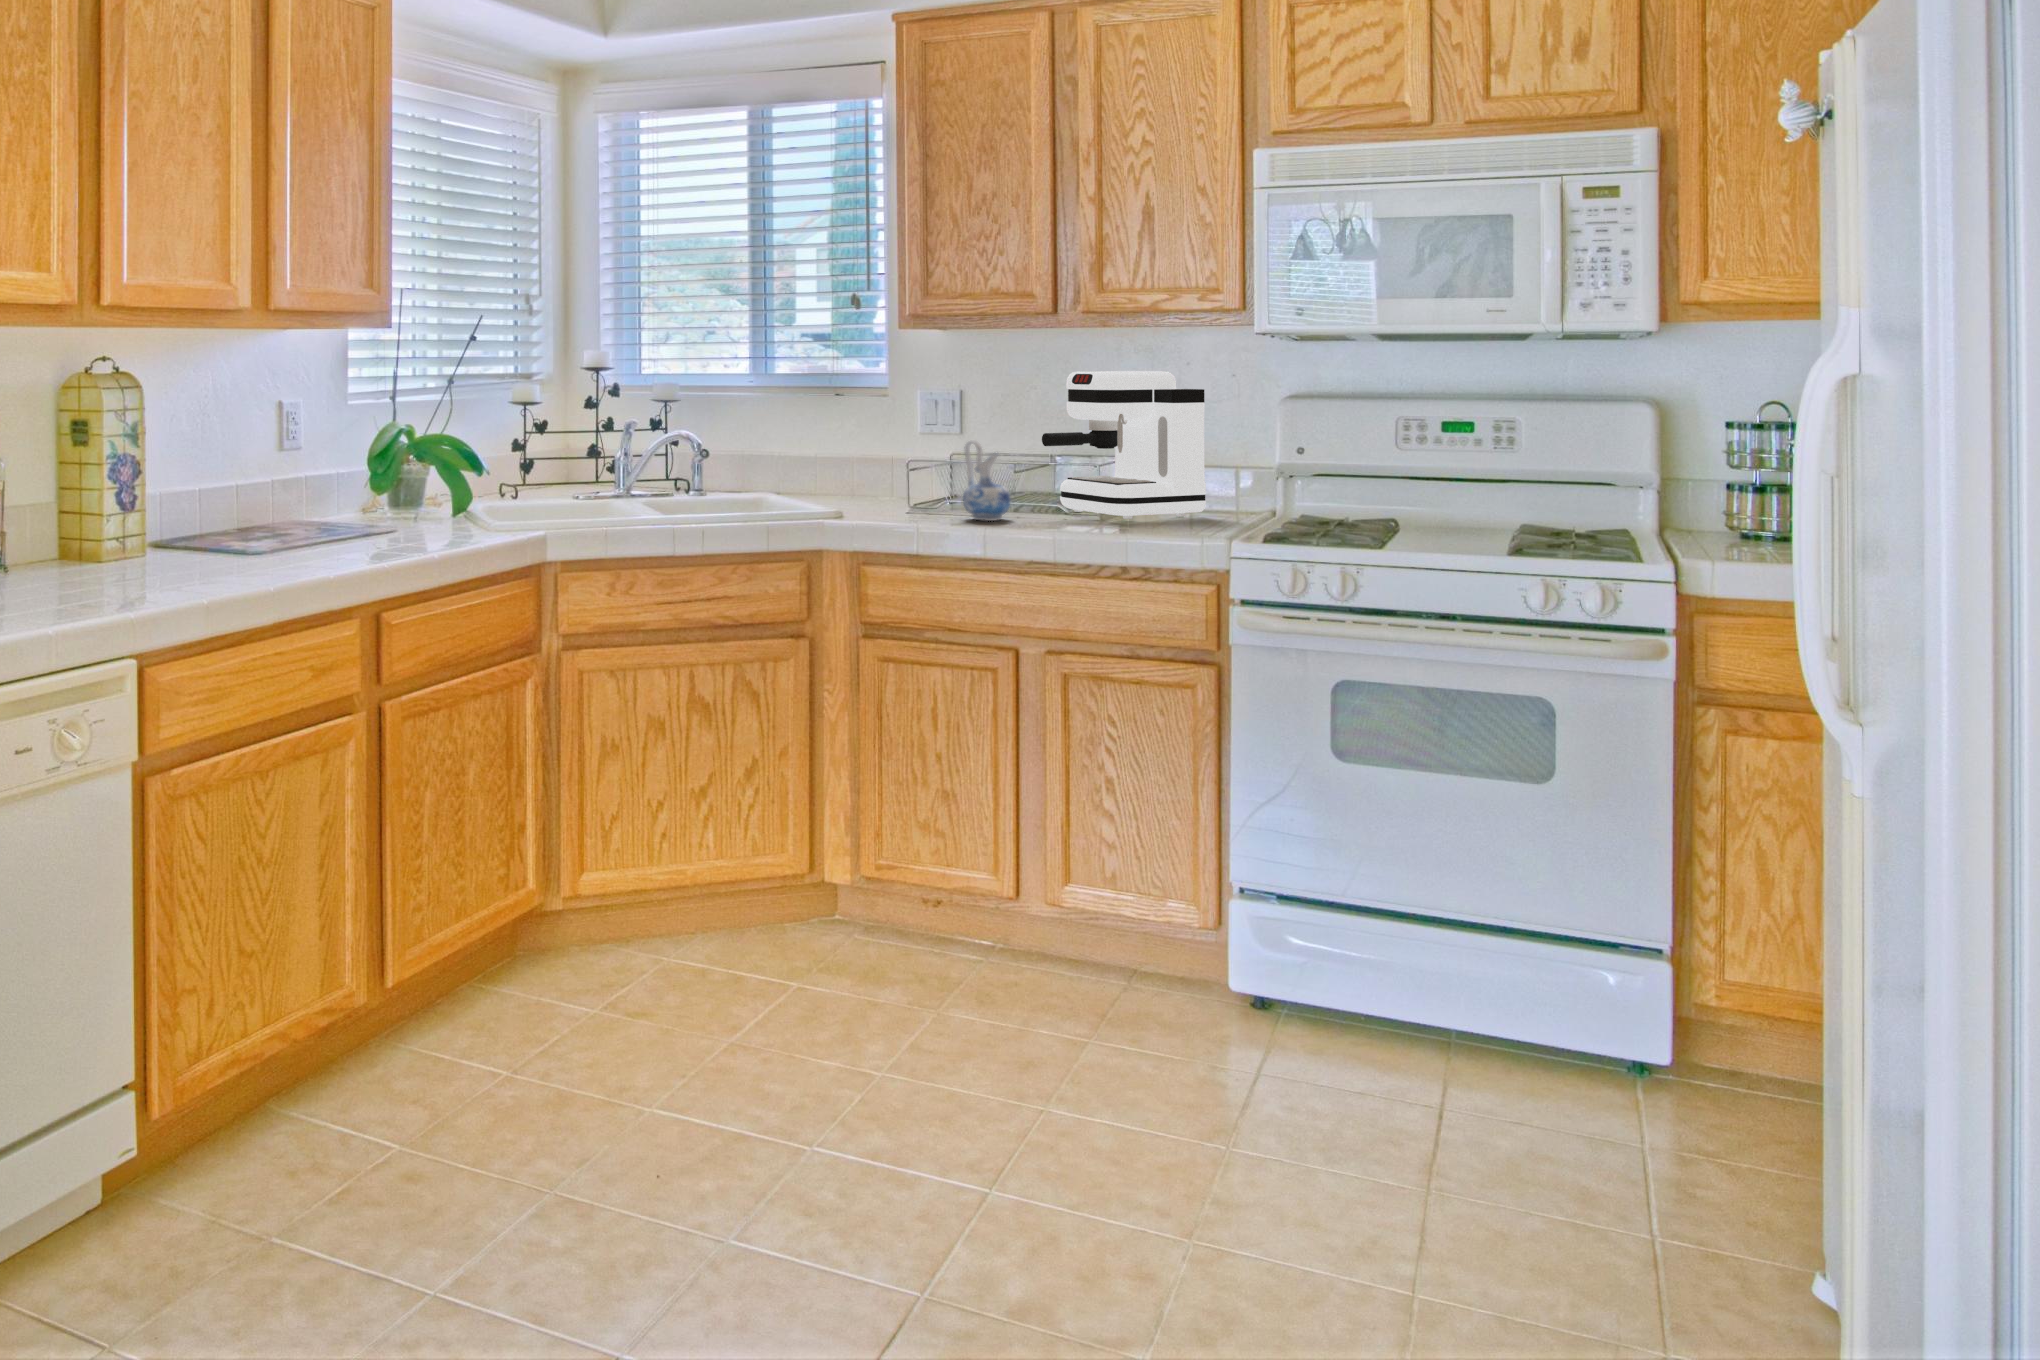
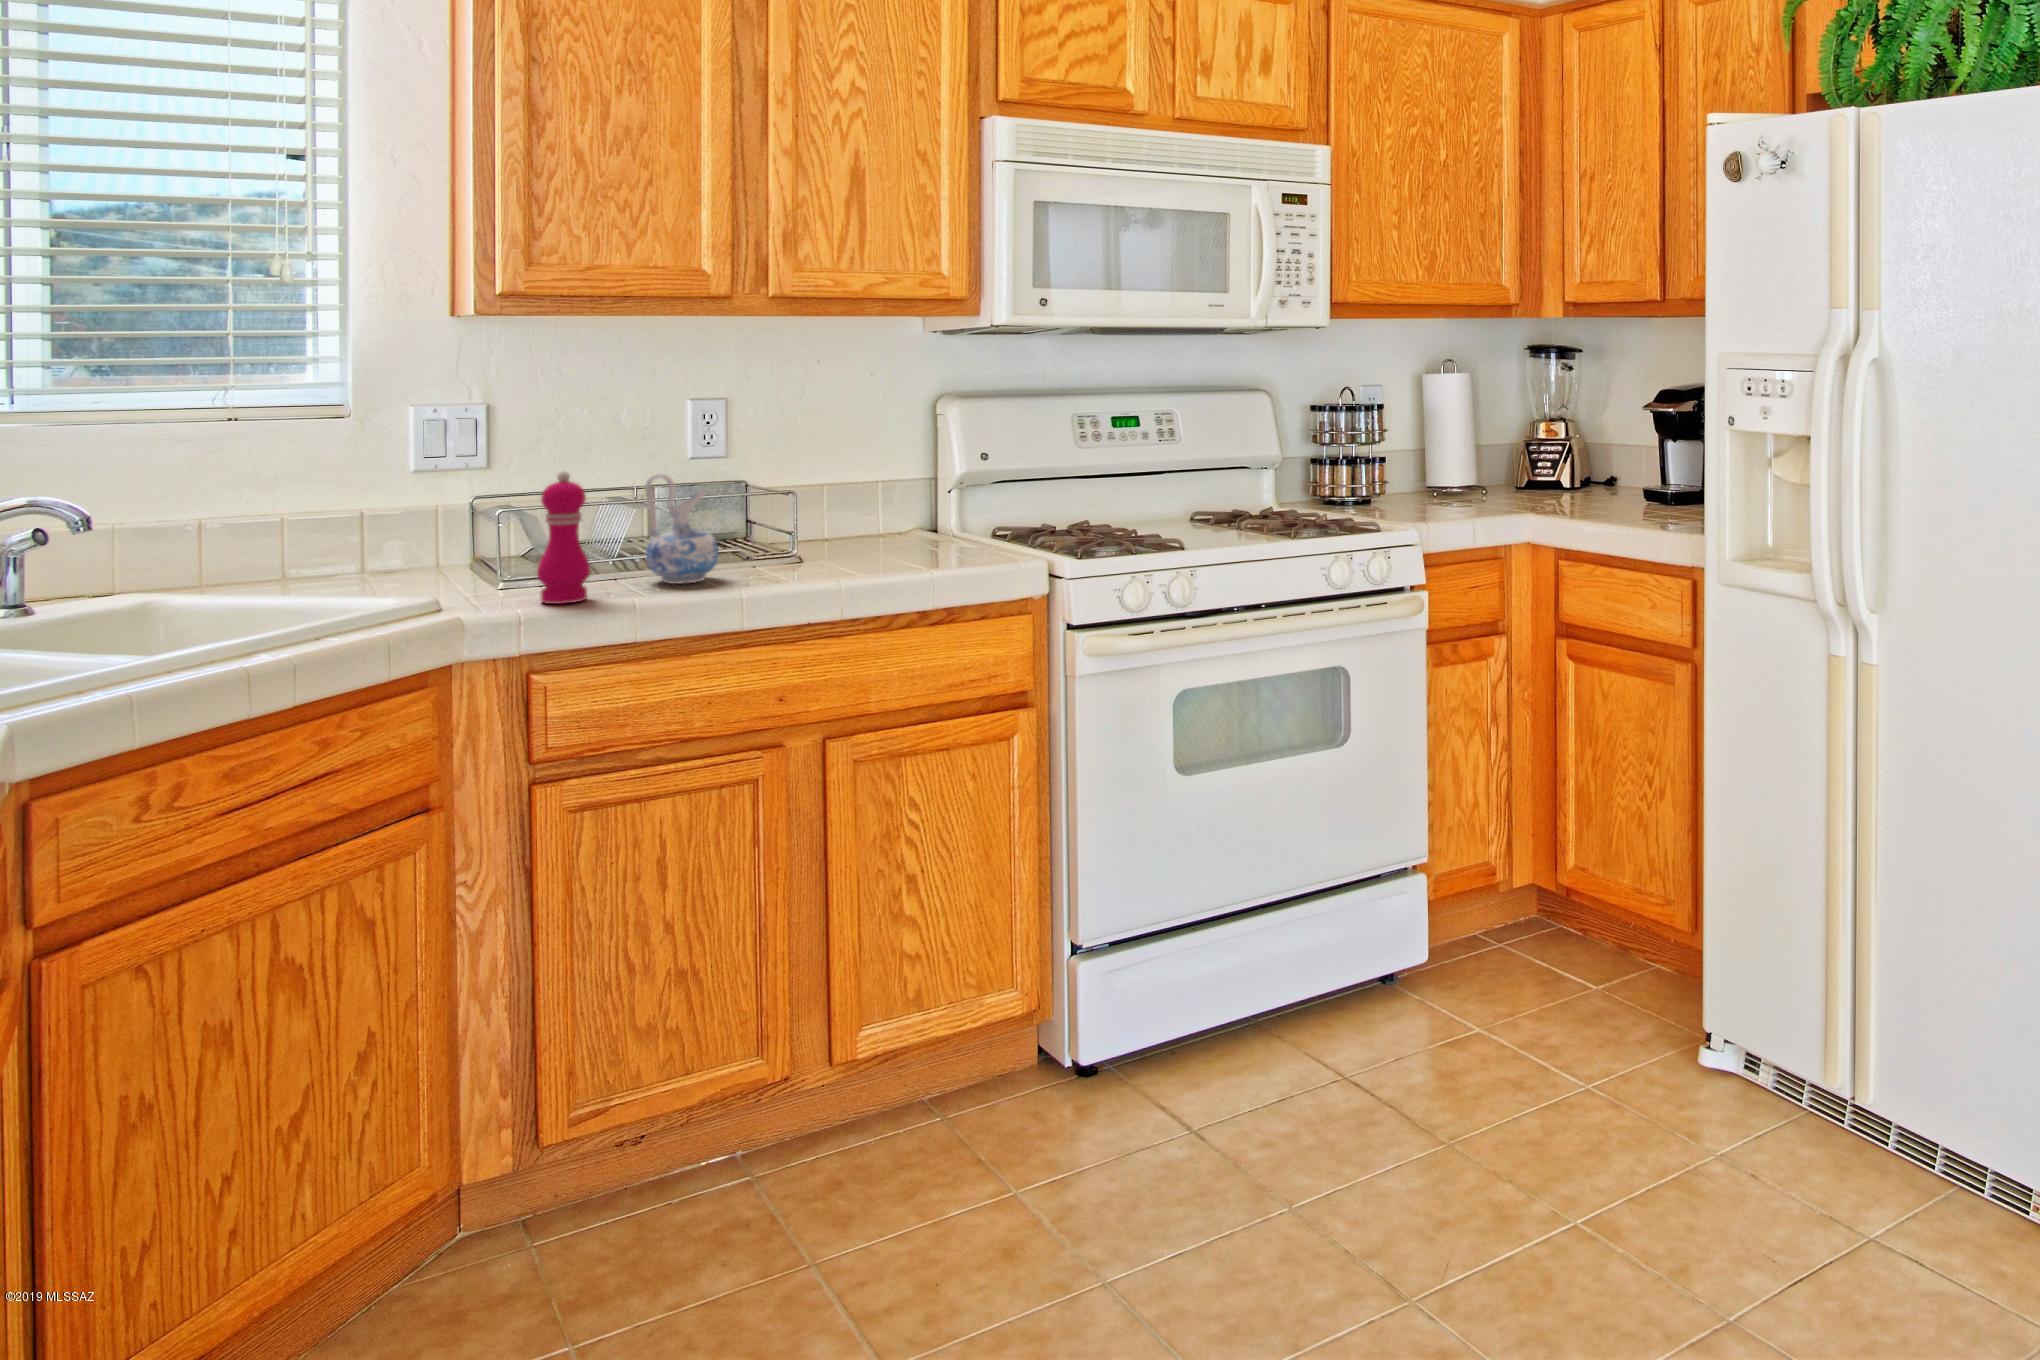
coffee maker: present [1042,371,1206,519] -> none [728,368,911,556]
pepper mill: none [883,433,915,521] -> present [537,472,590,604]

